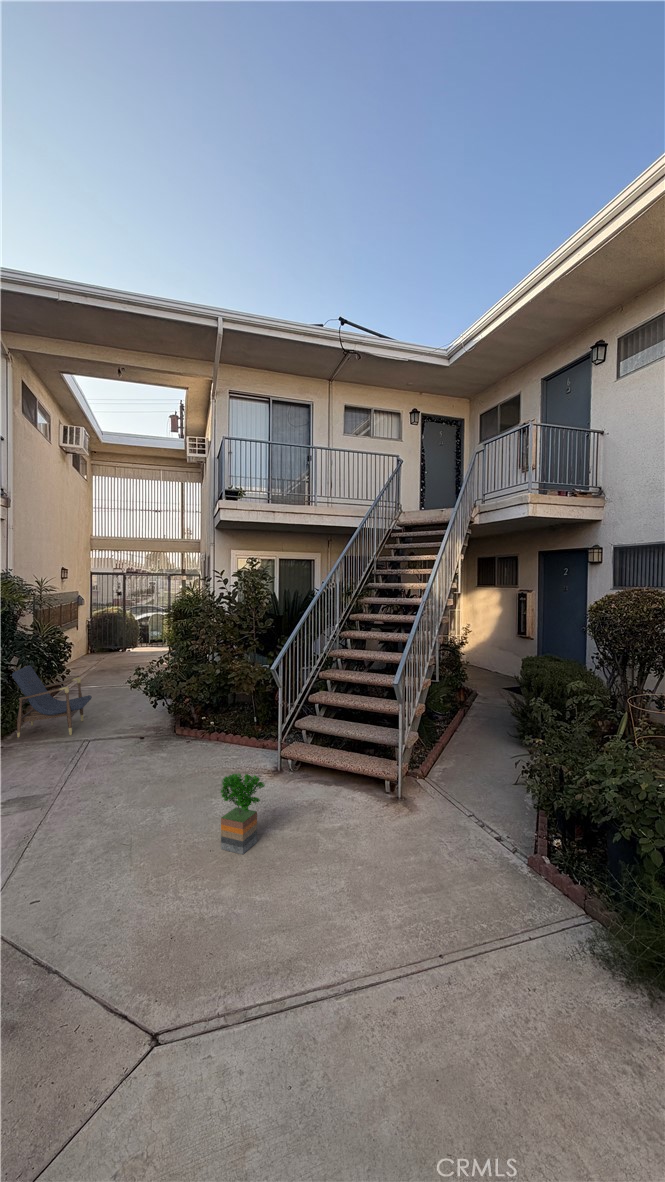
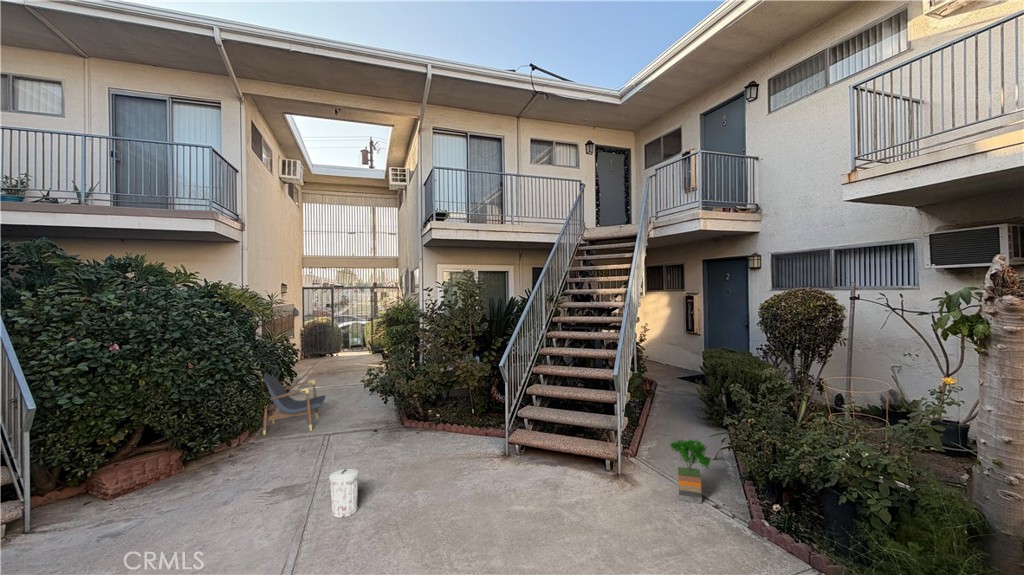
potted tree: present [221,773,265,854] -> present [670,439,711,503]
trash can: none [59,779,94,833] -> present [329,469,359,518]

